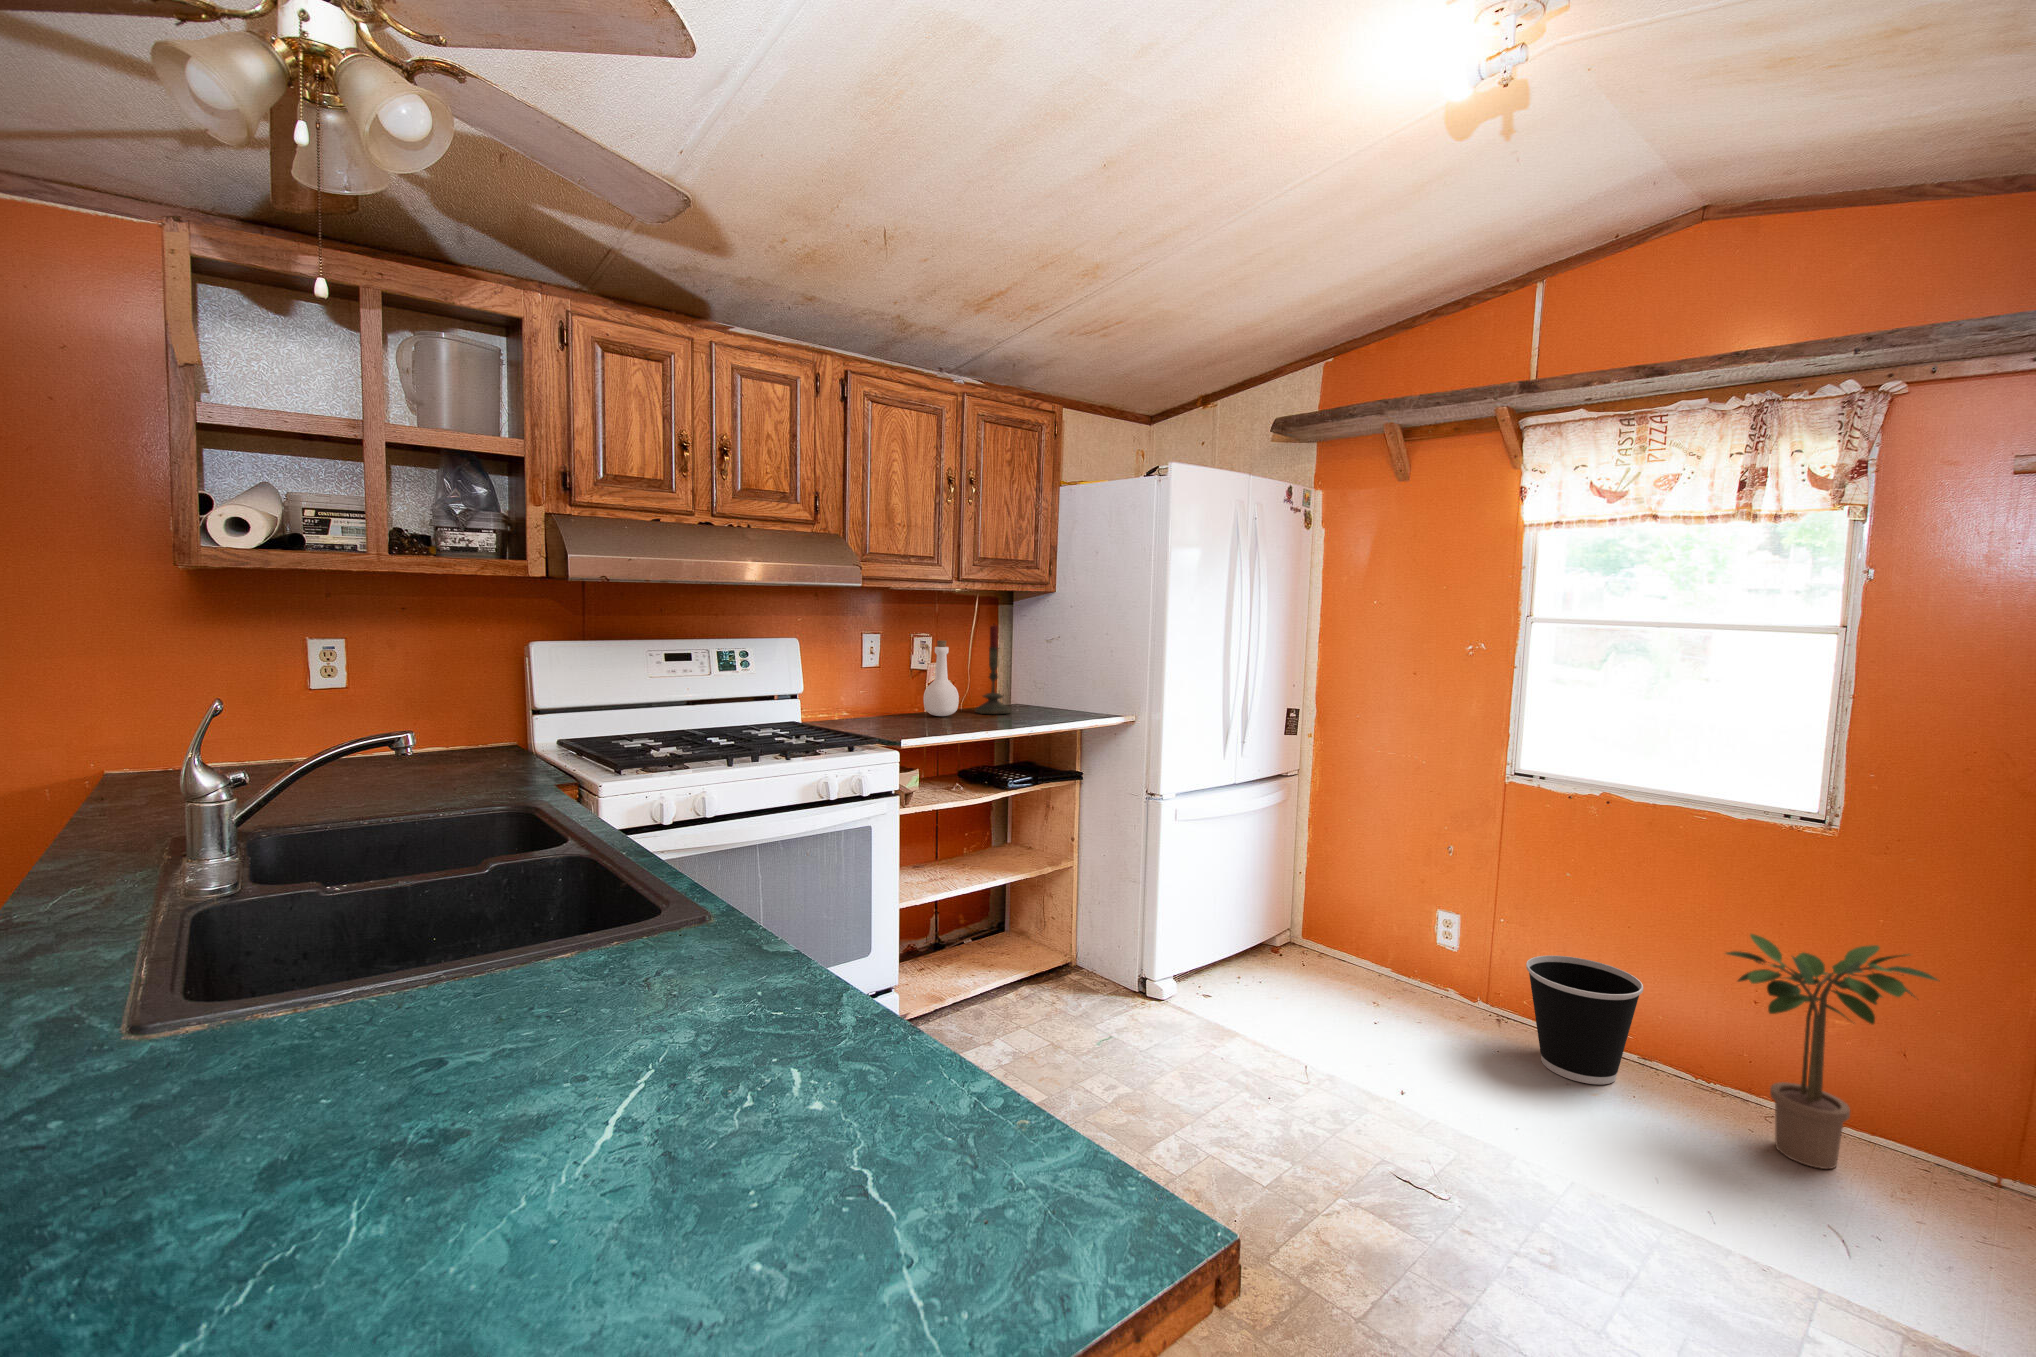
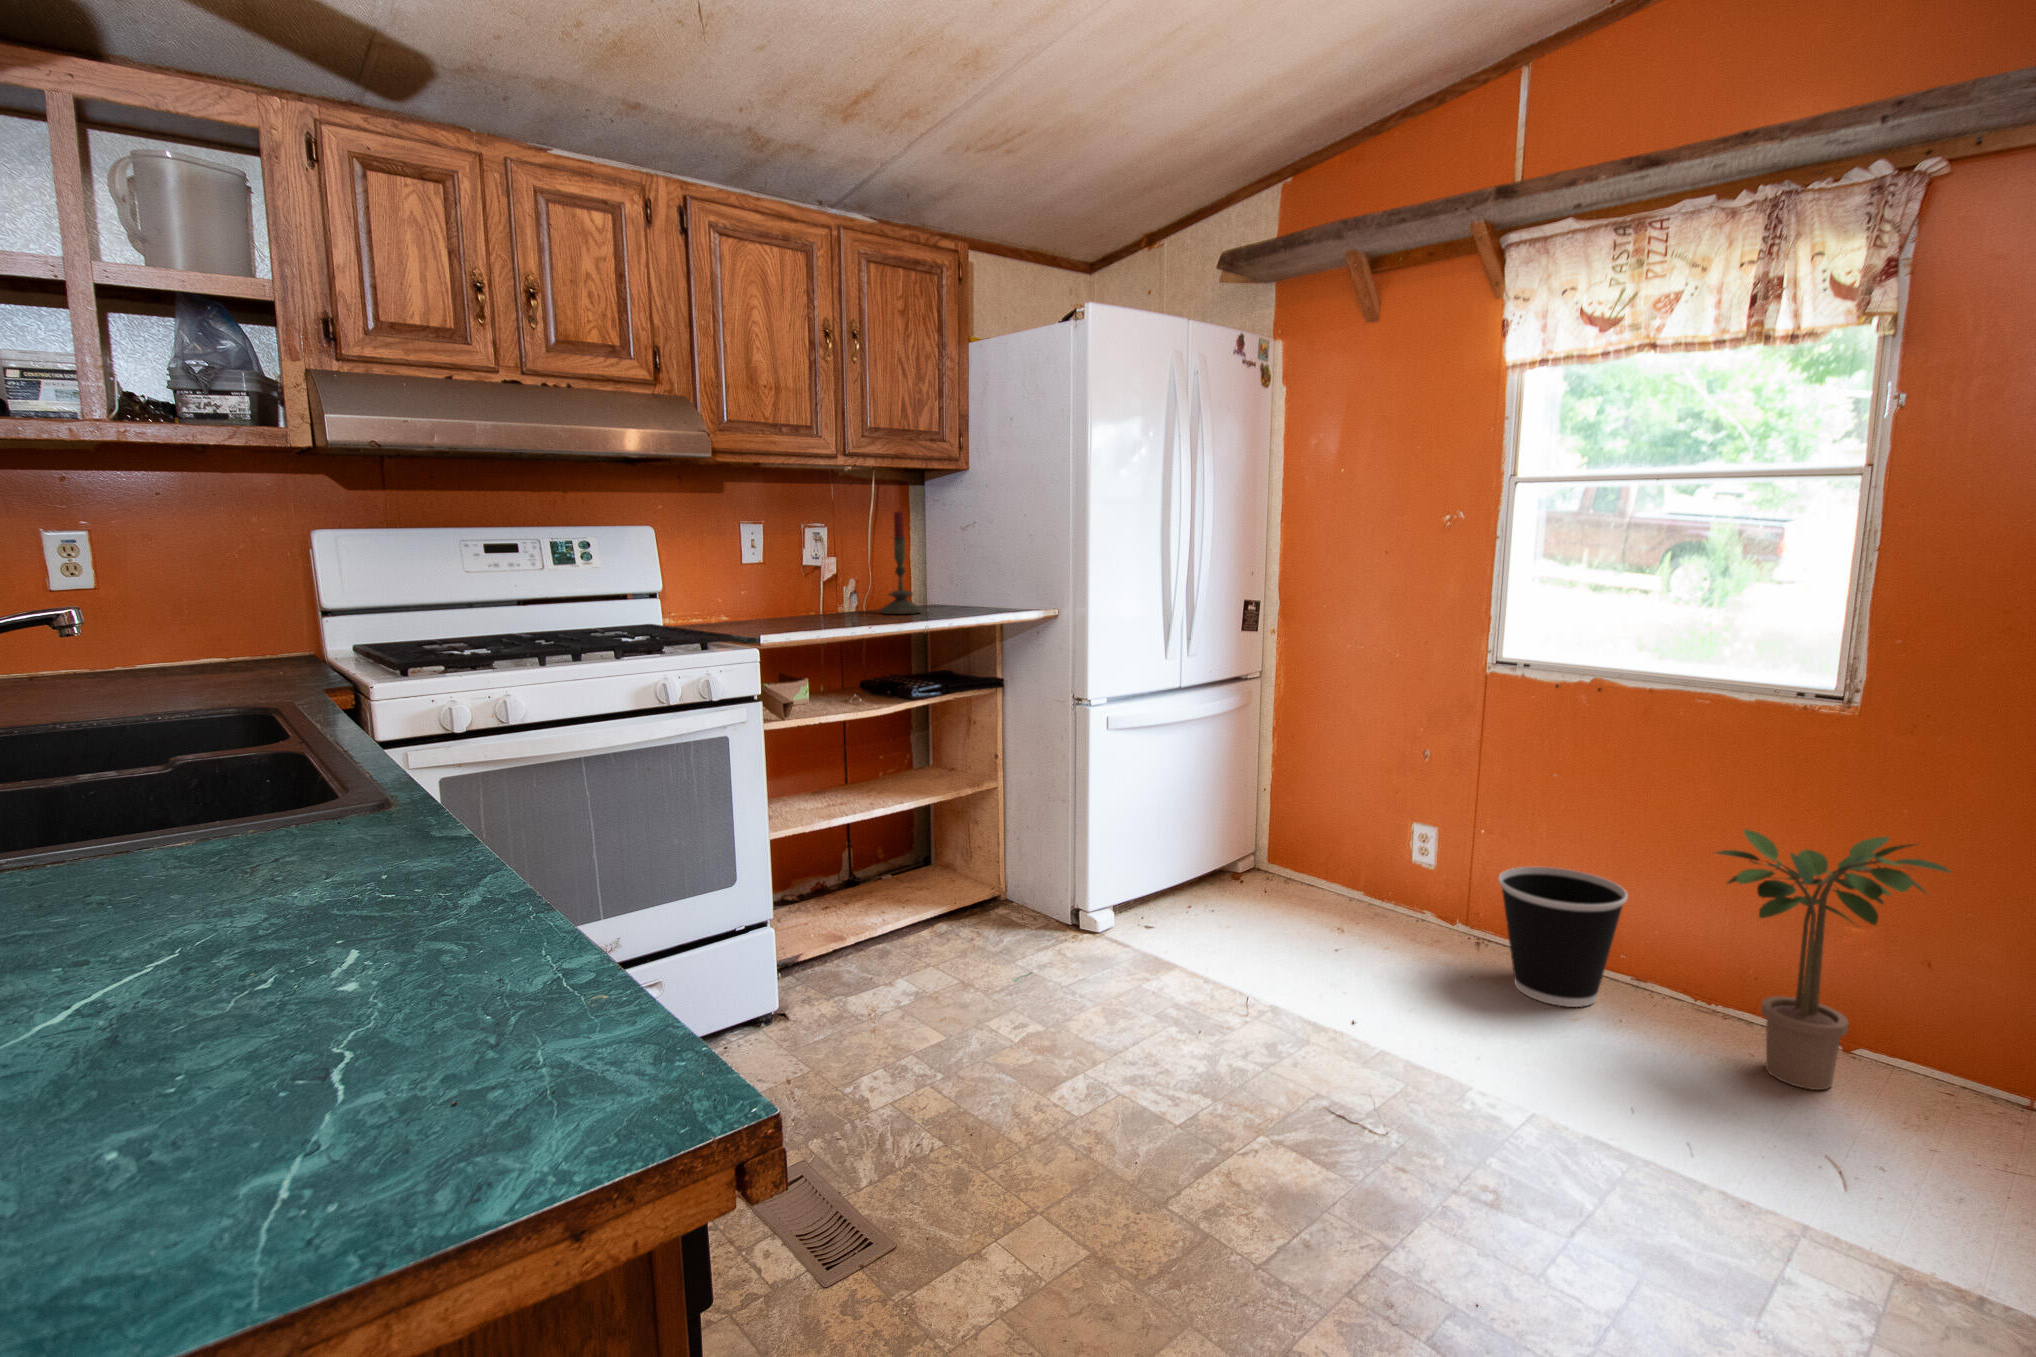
bottle: present [923,641,959,716] -> none [815,529,857,617]

